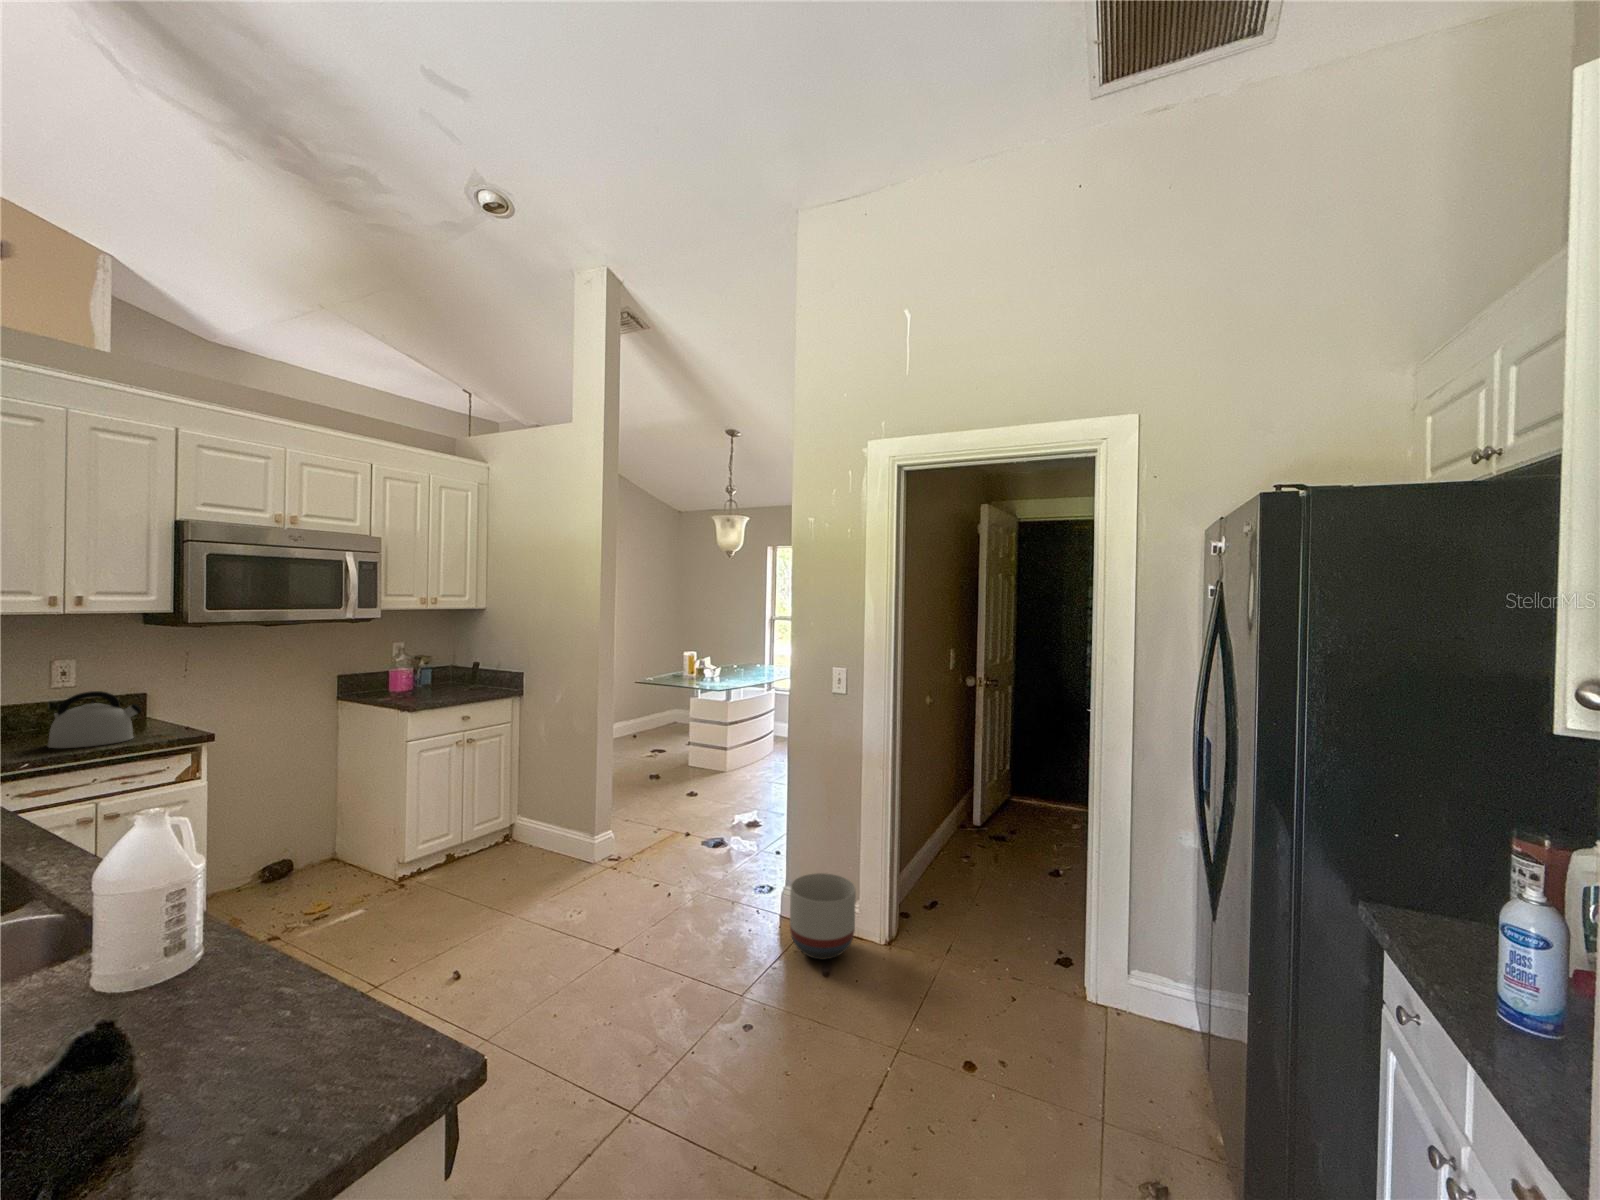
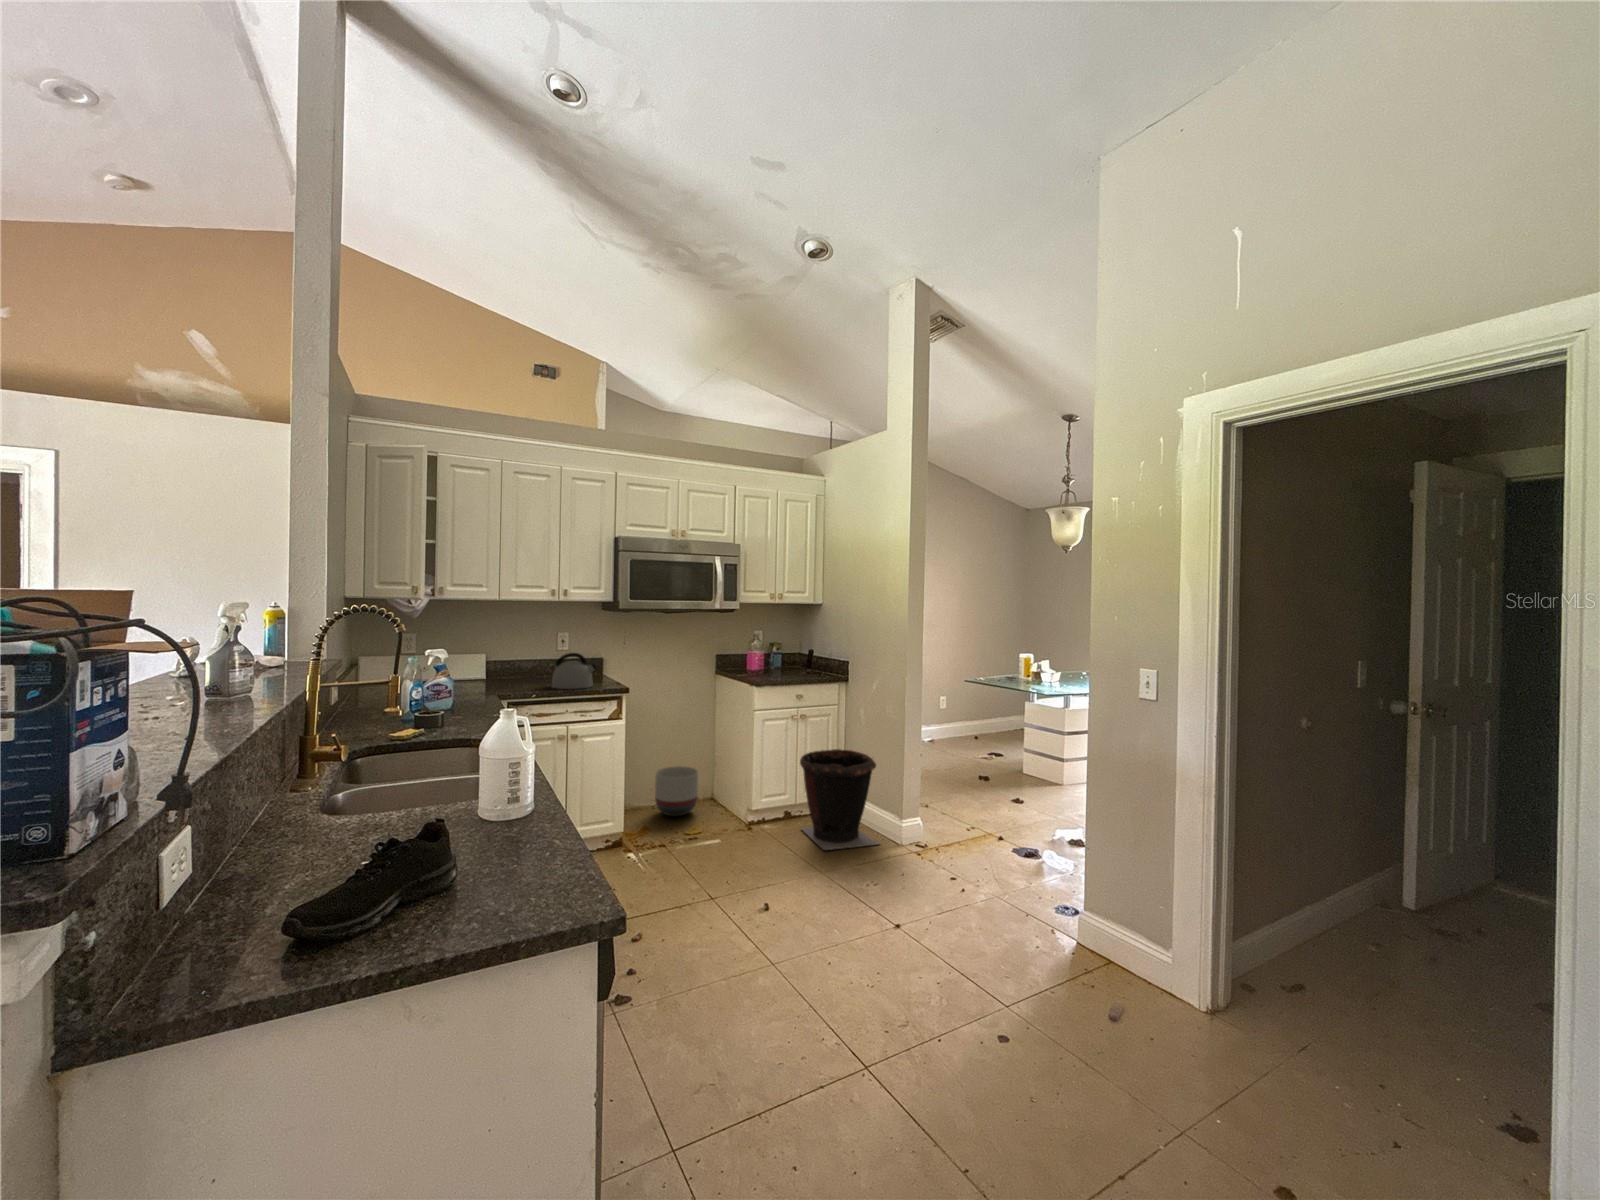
trash can: none [470,772,572,890] -> present [800,749,879,850]
planter: present [790,873,856,959] -> present [655,766,698,816]

